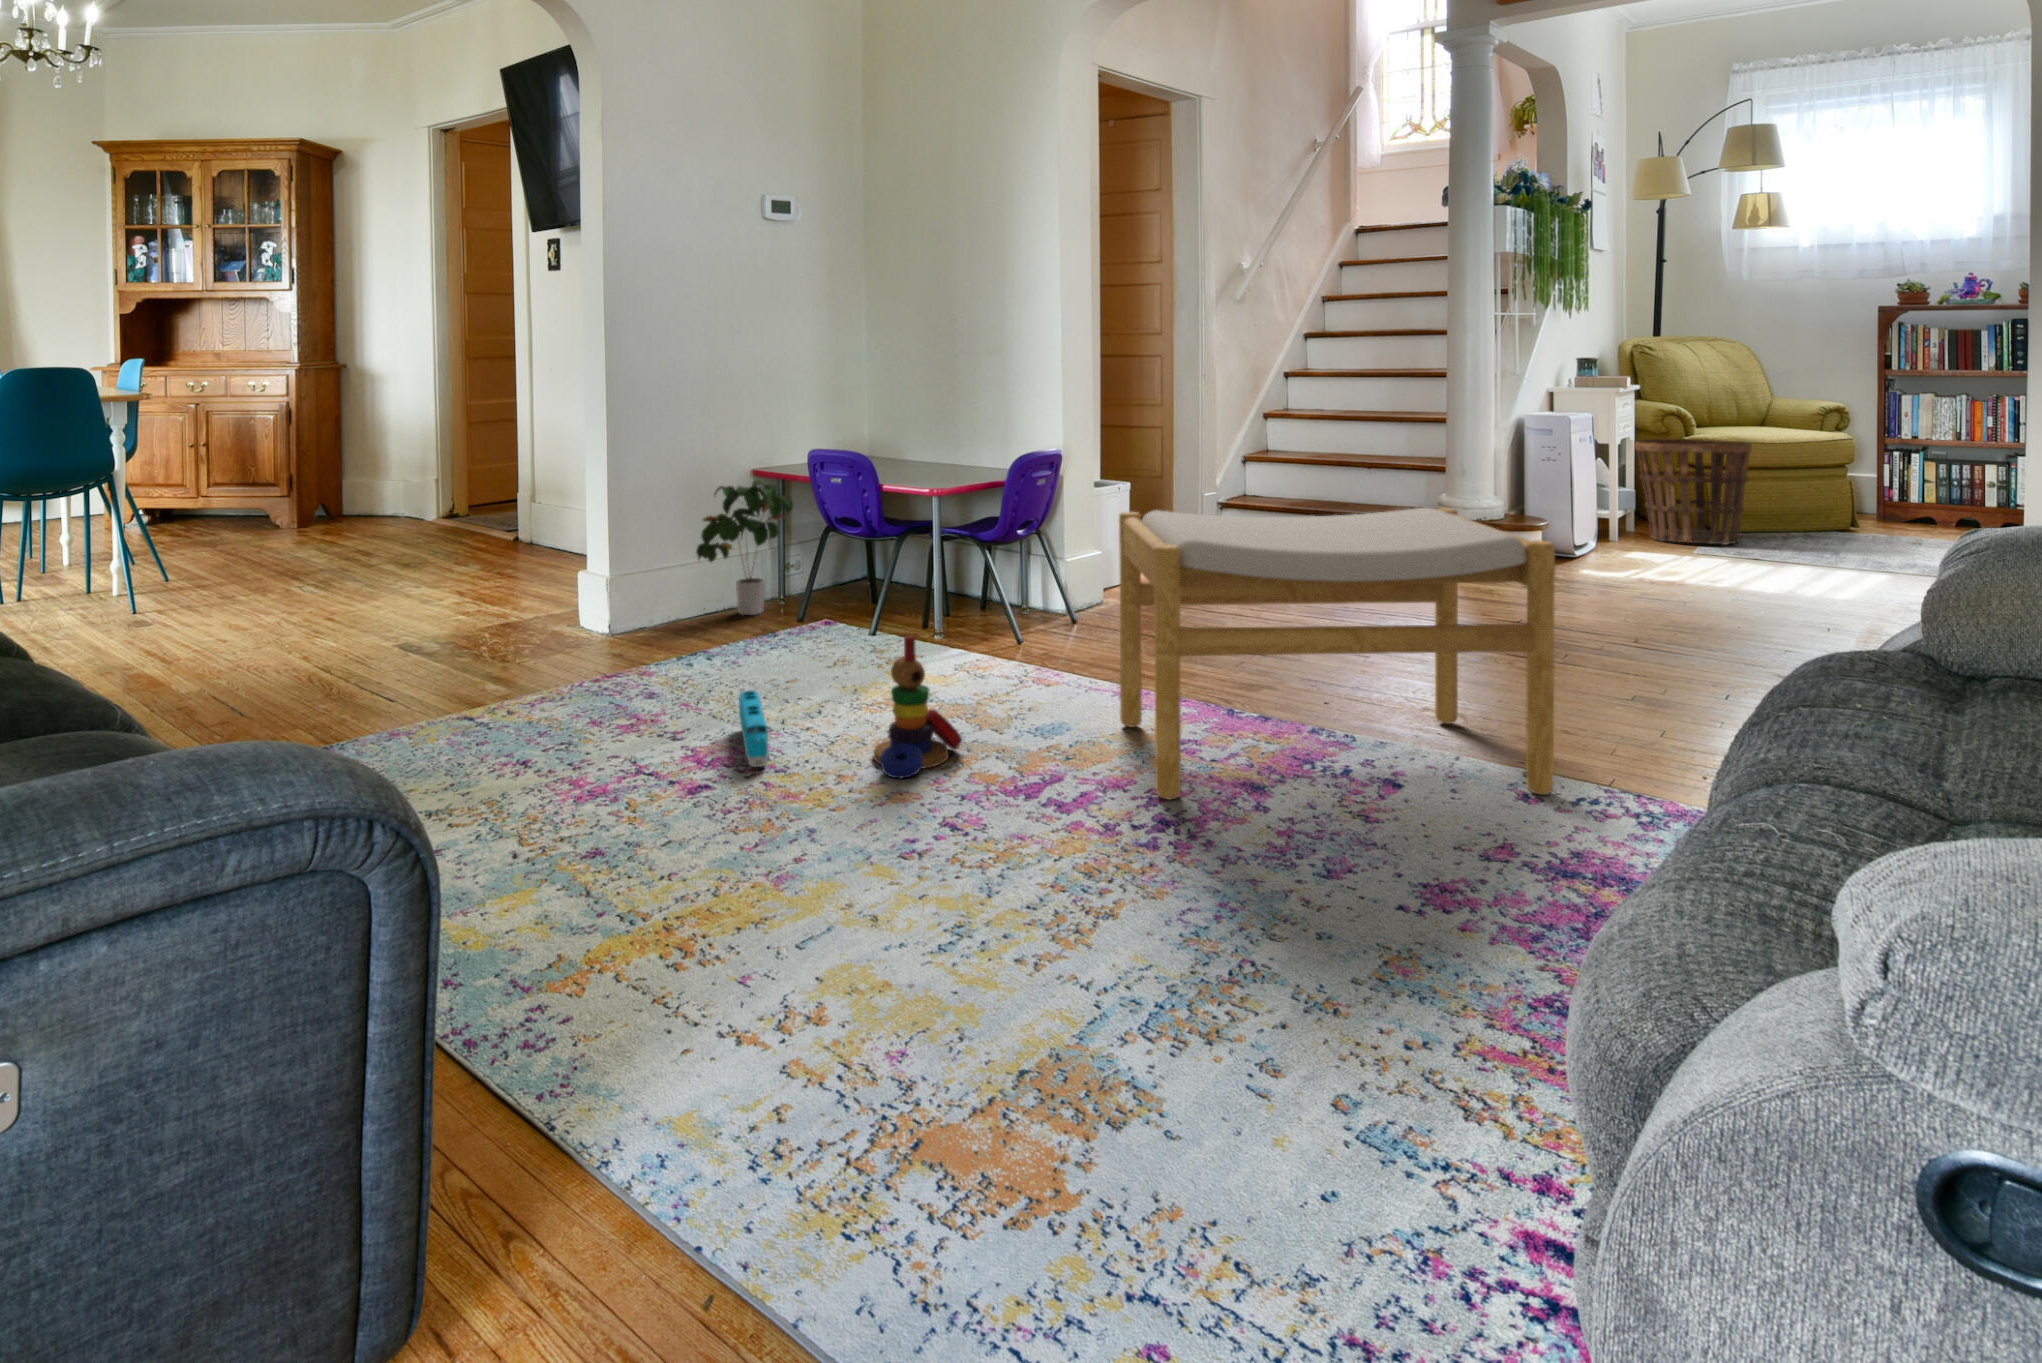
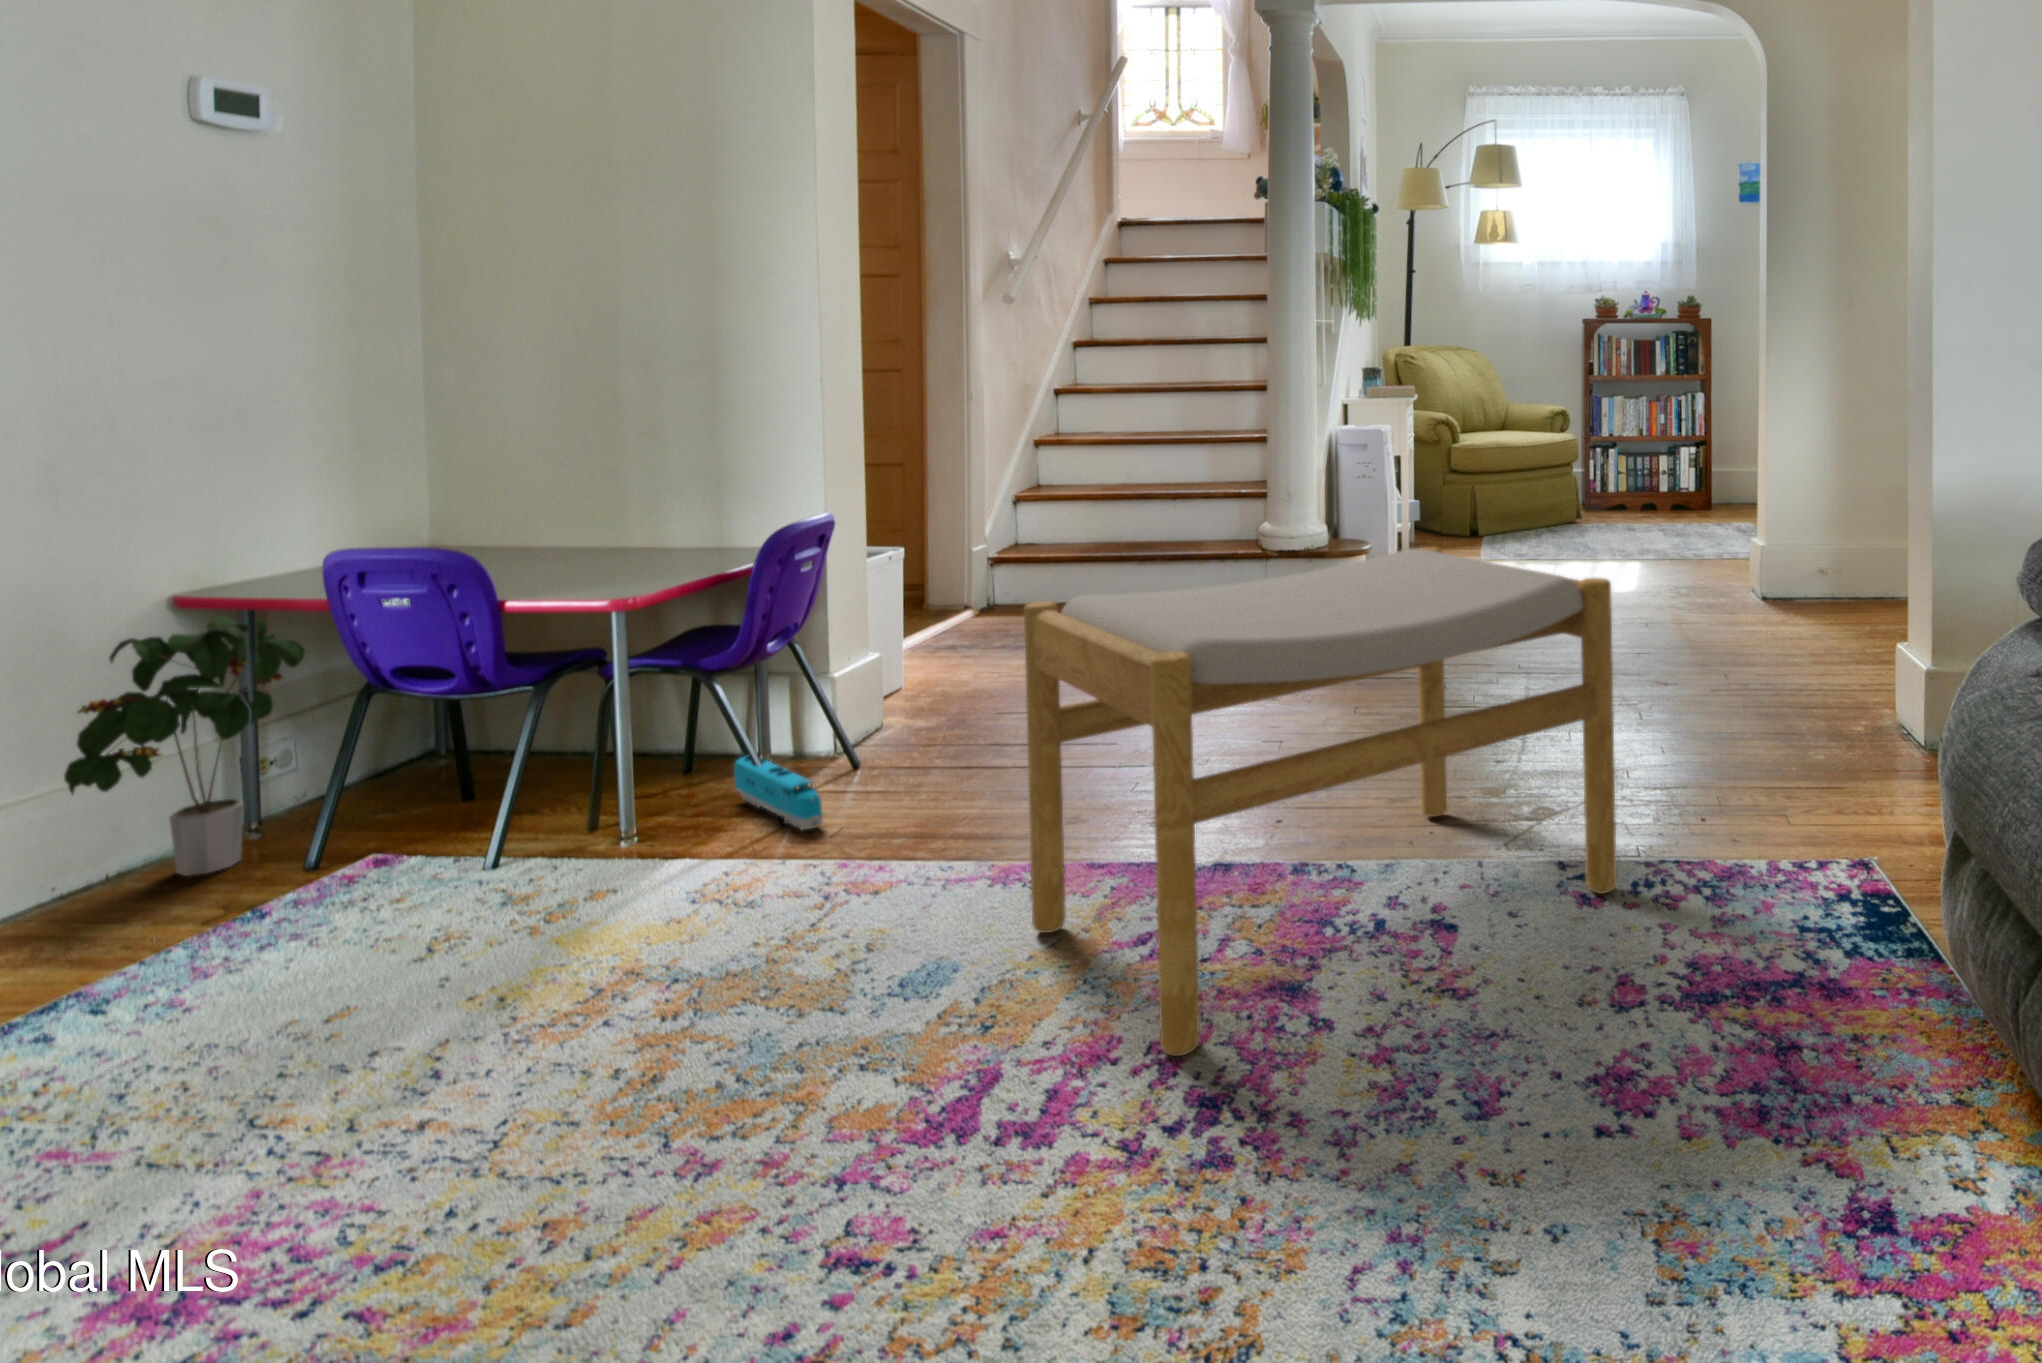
basket: present [1635,439,1752,545] -> none [1422,446,1522,551]
stacking toy: present [873,635,962,778] -> none [602,886,786,1179]
toy train: present [739,690,769,767] -> present [734,757,823,830]

